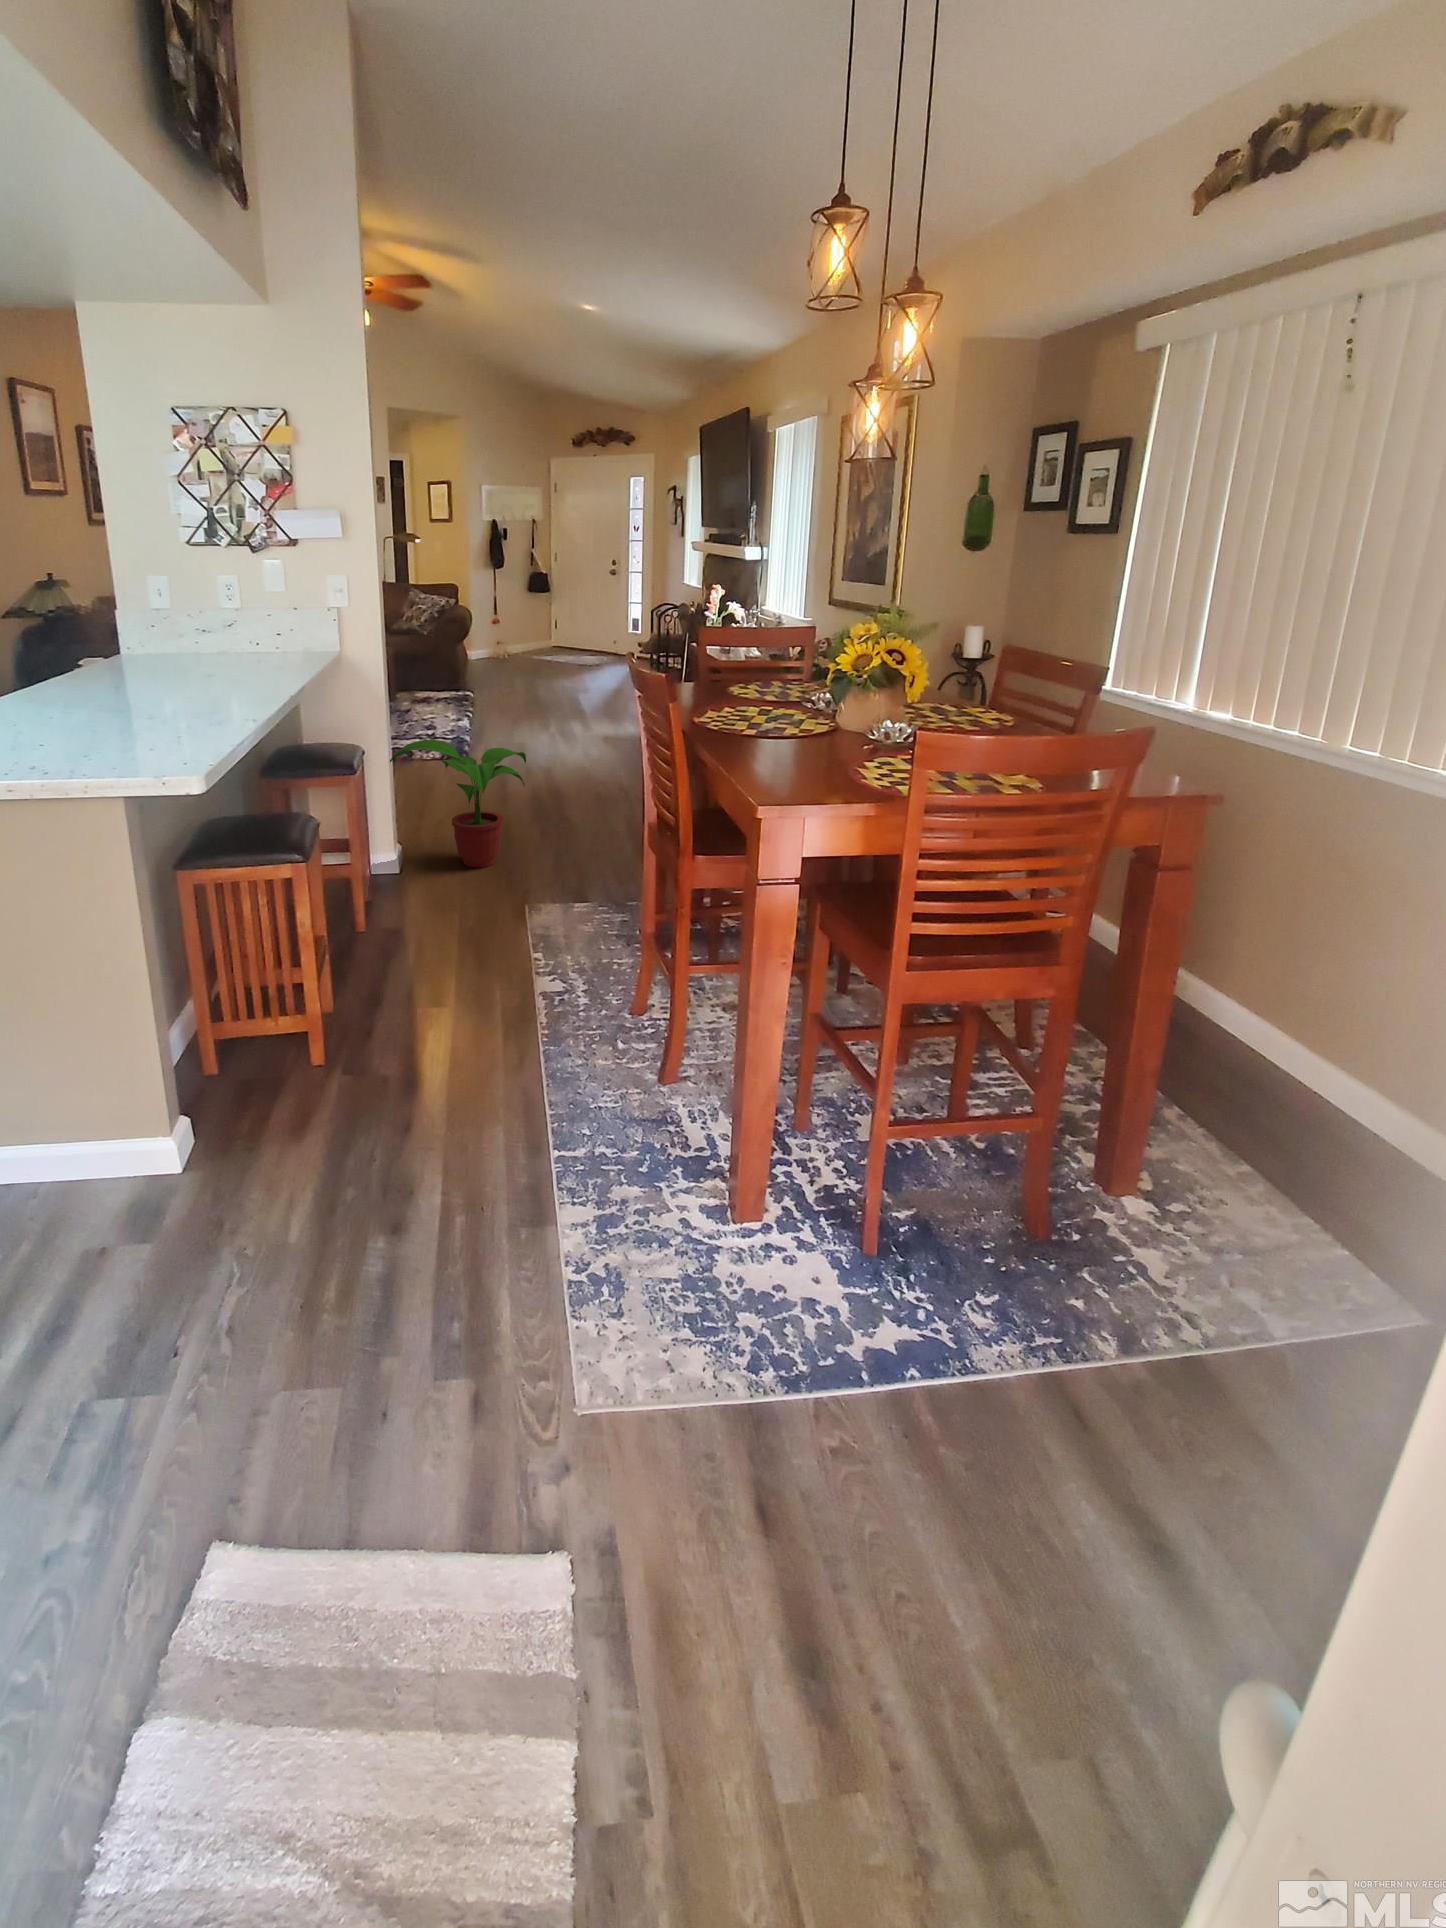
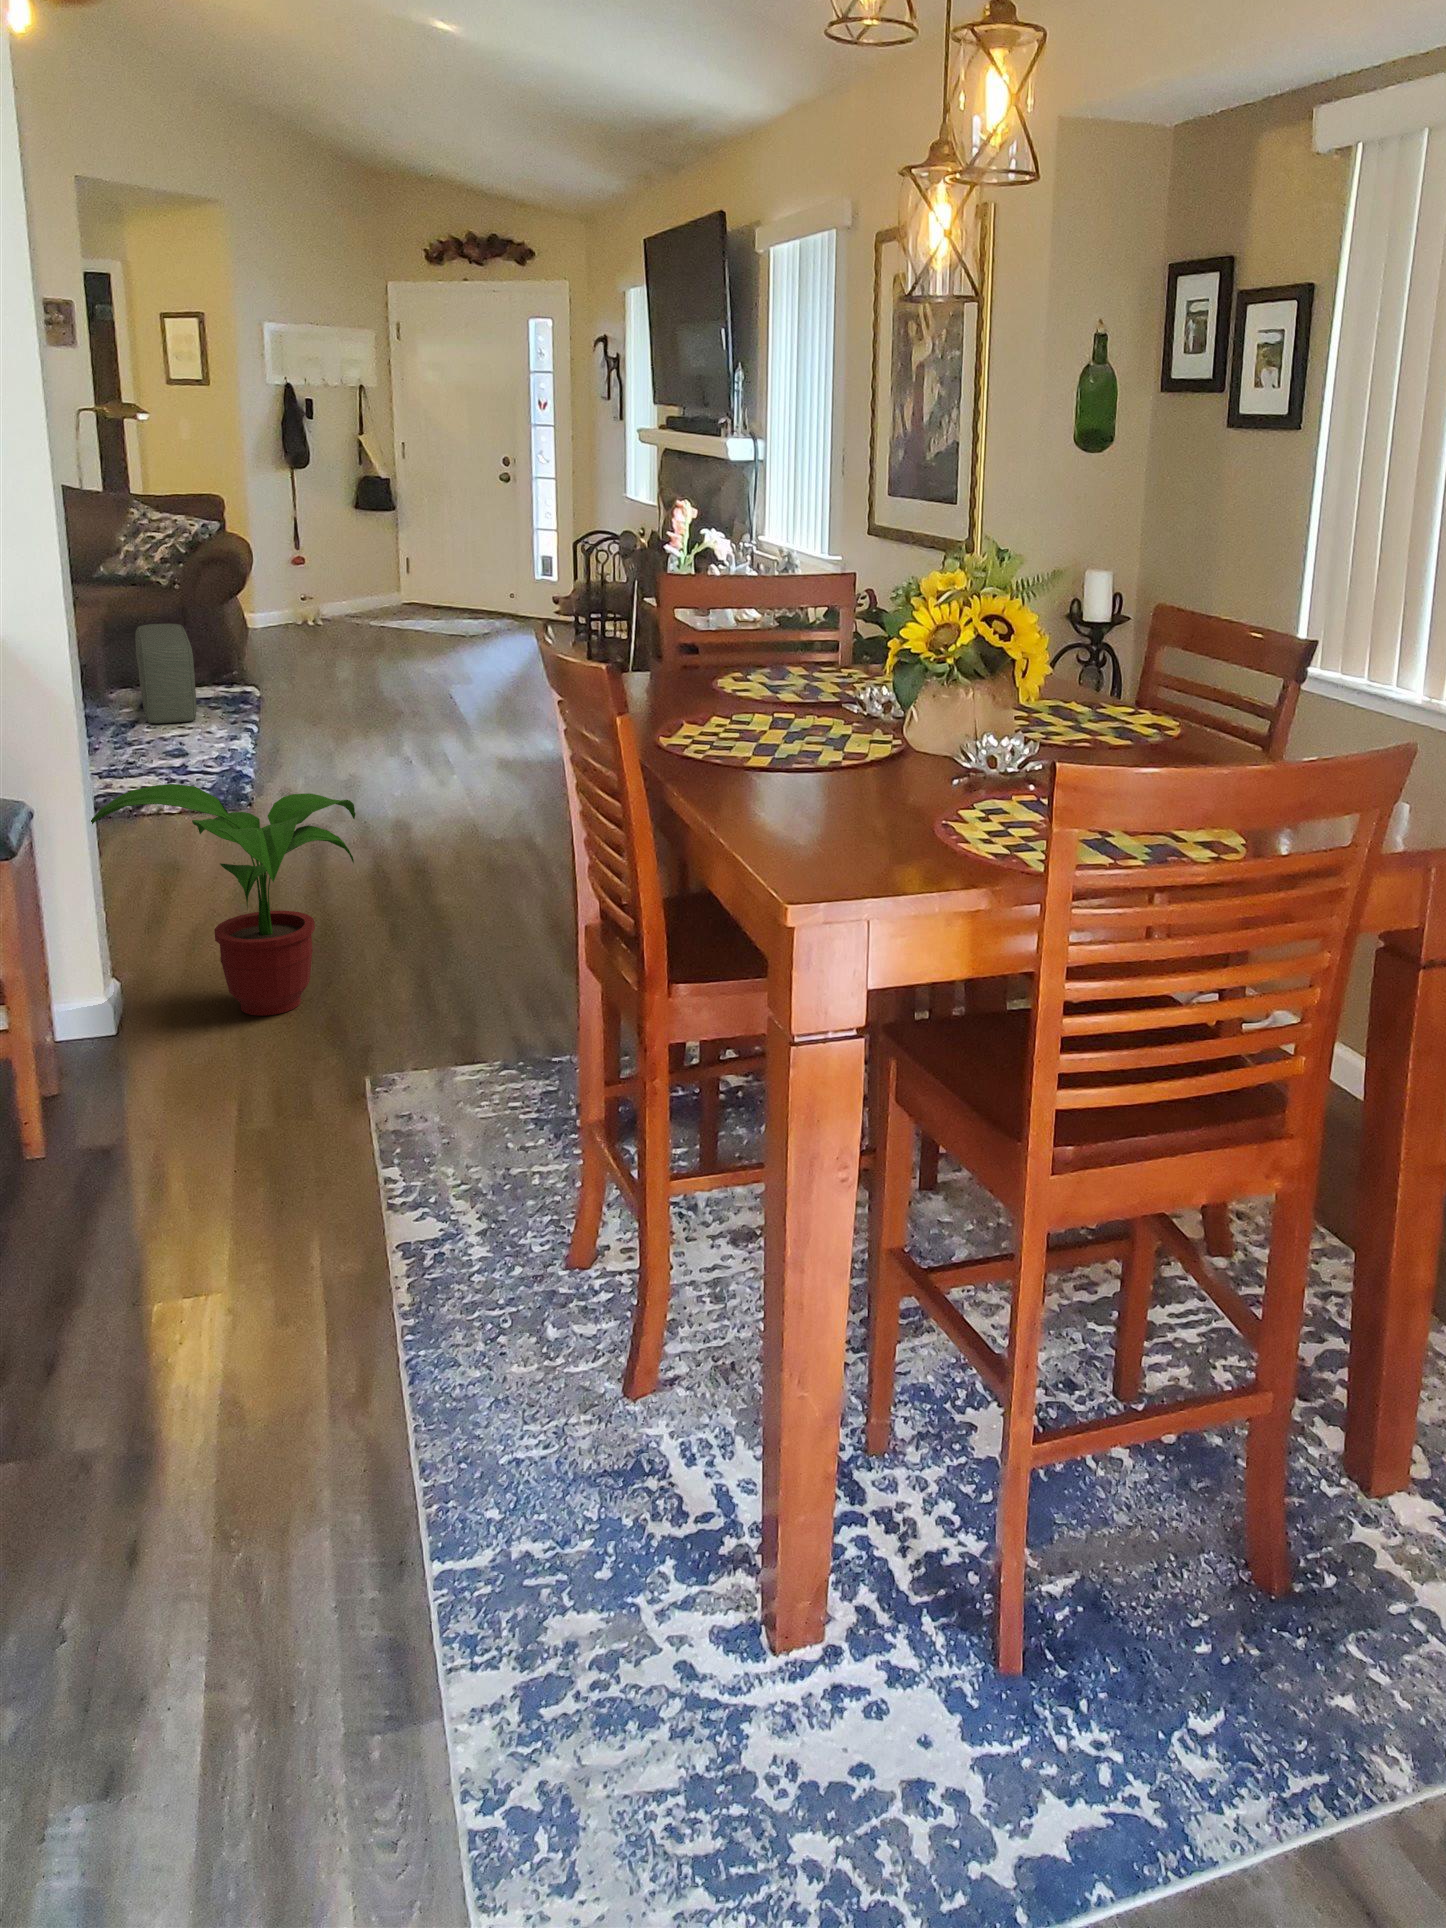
pouf: none [413,656,443,711] -> present [135,624,197,723]

